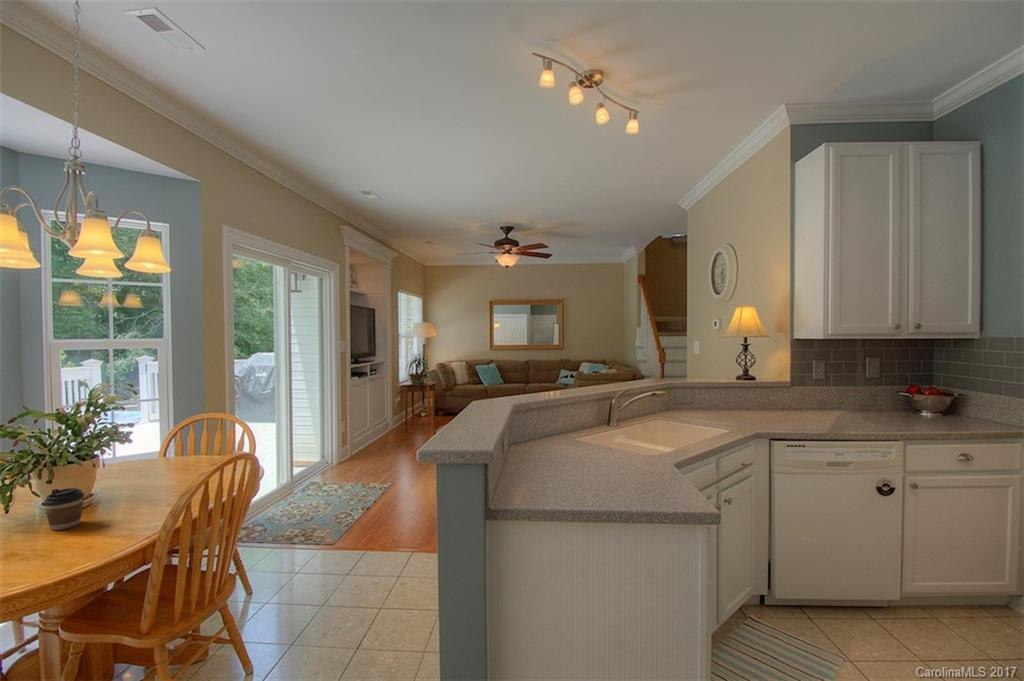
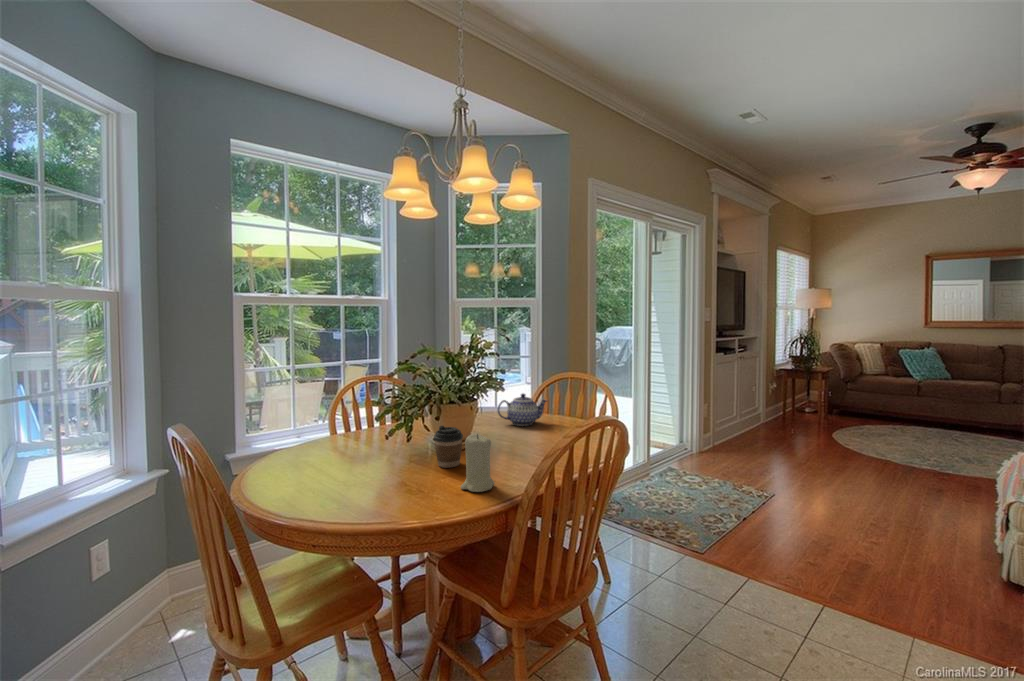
teapot: none [121,441,183,473] -> present [498,394,547,426]
candle: none [87,488,128,543] -> present [461,434,495,492]

